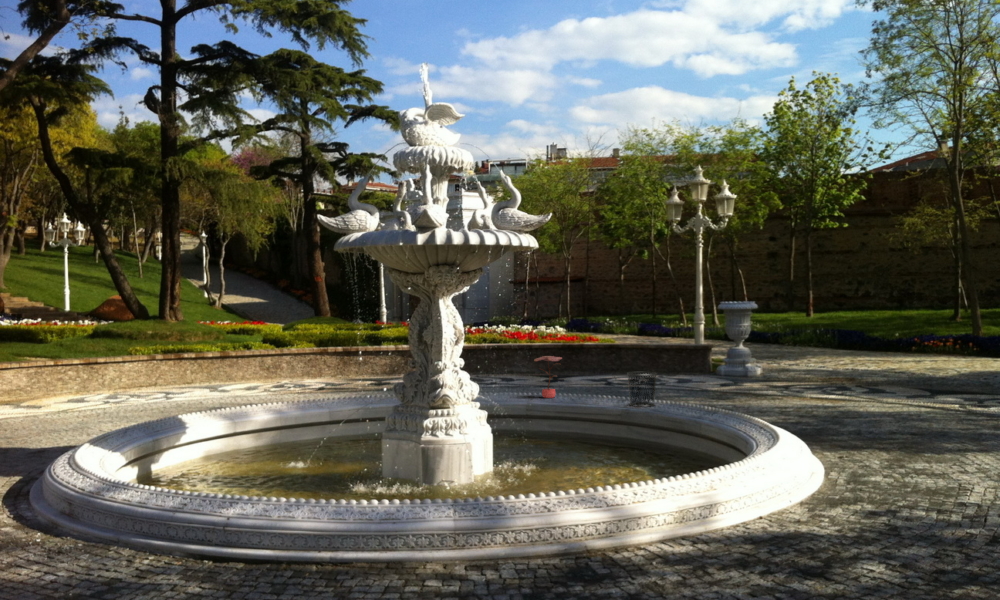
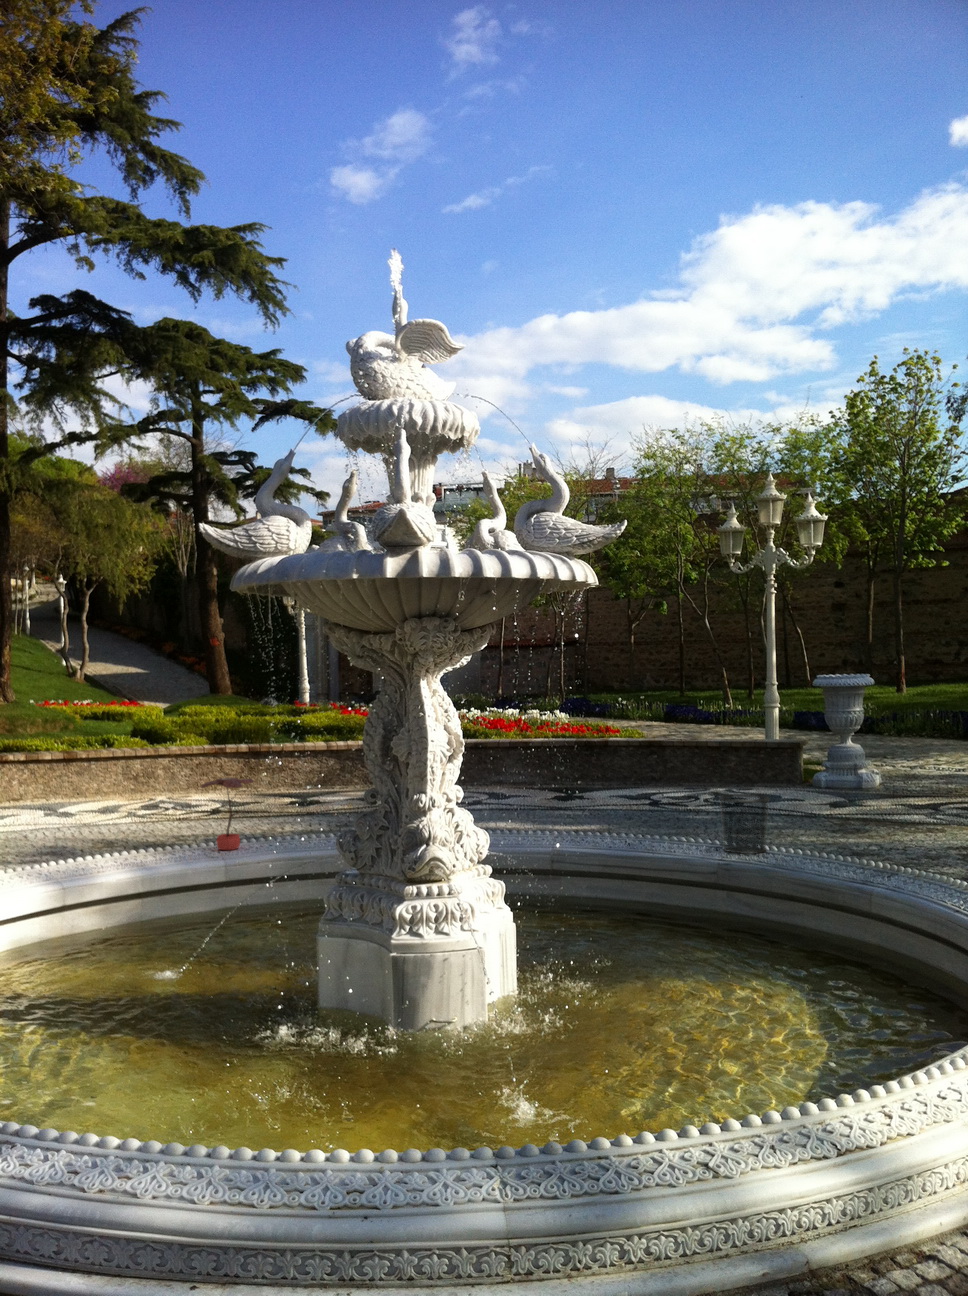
potted plant: present [534,356,562,398] -> present [201,778,254,850]

